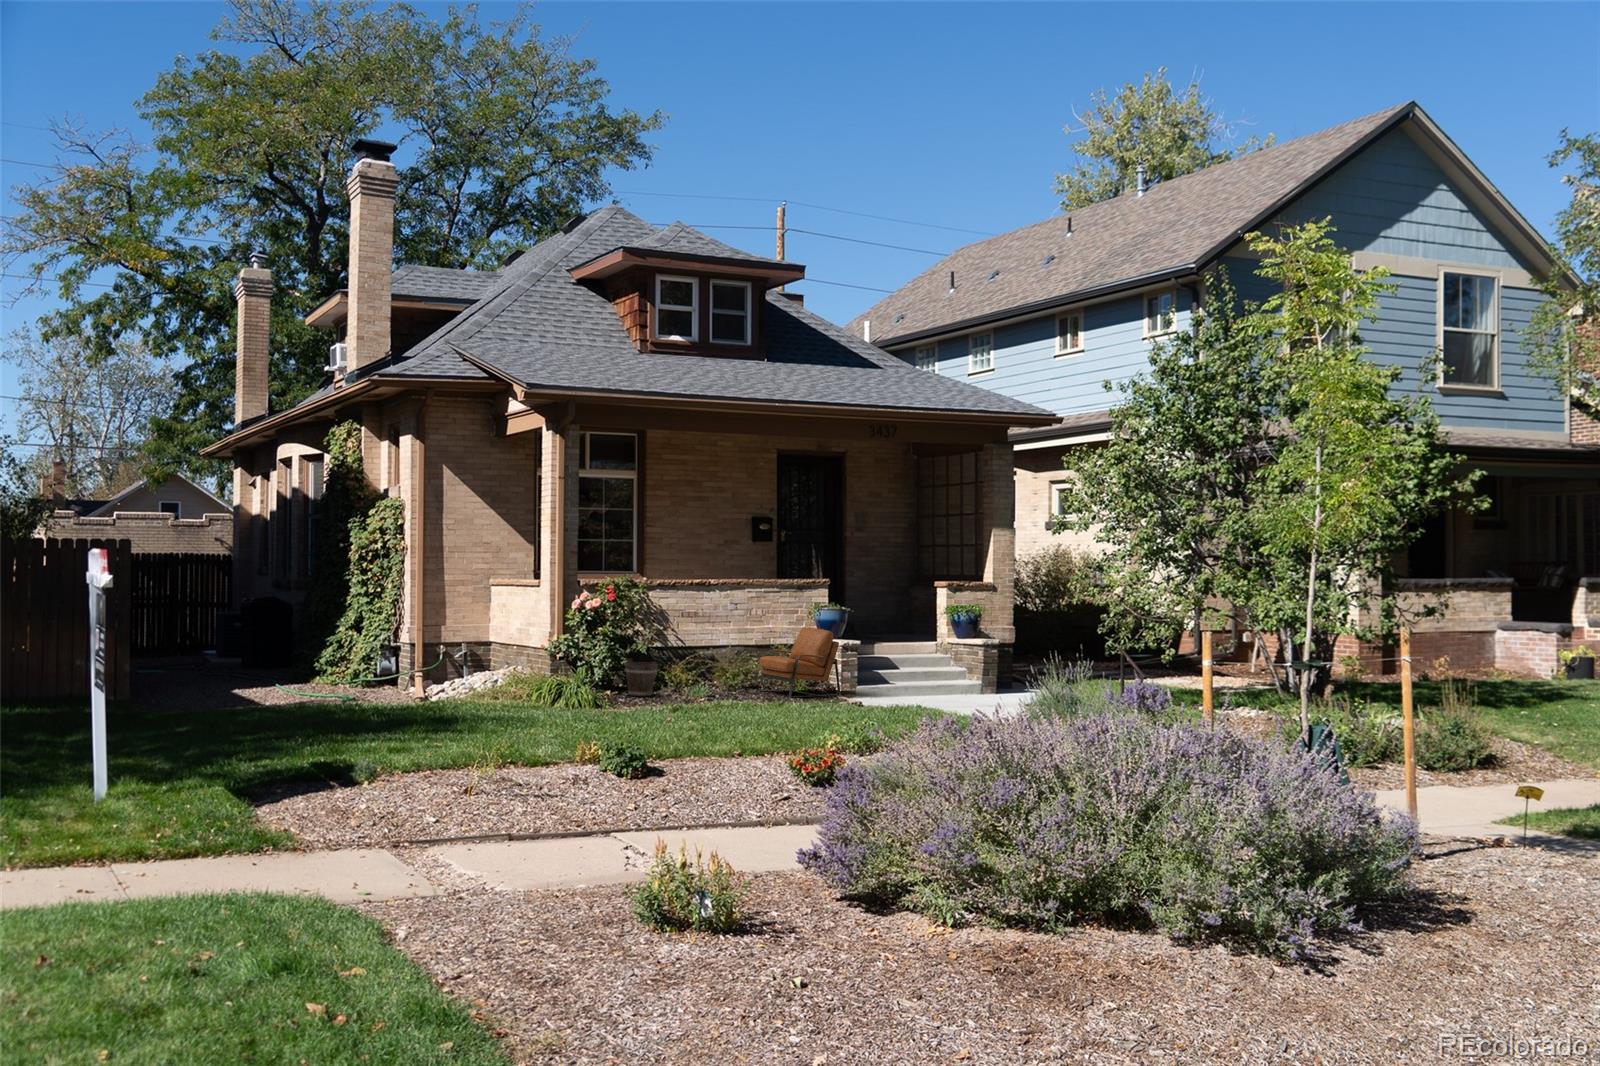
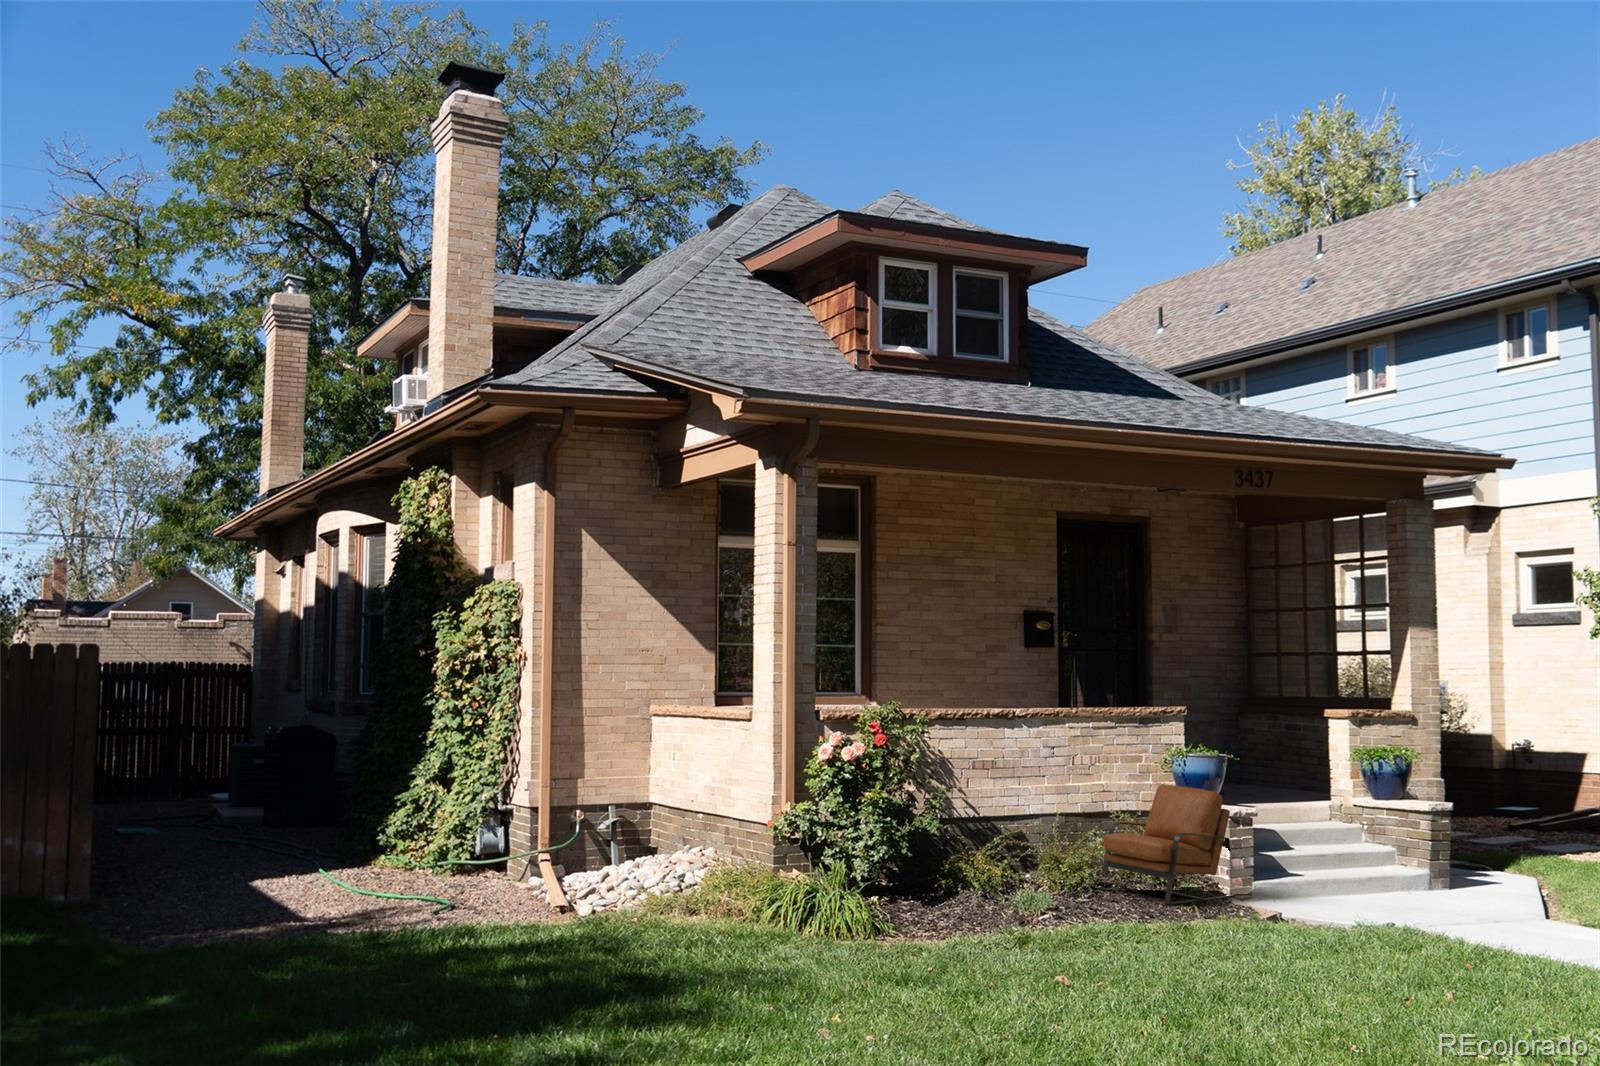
bucket: present [625,659,658,696] -> none [901,840,958,906]

